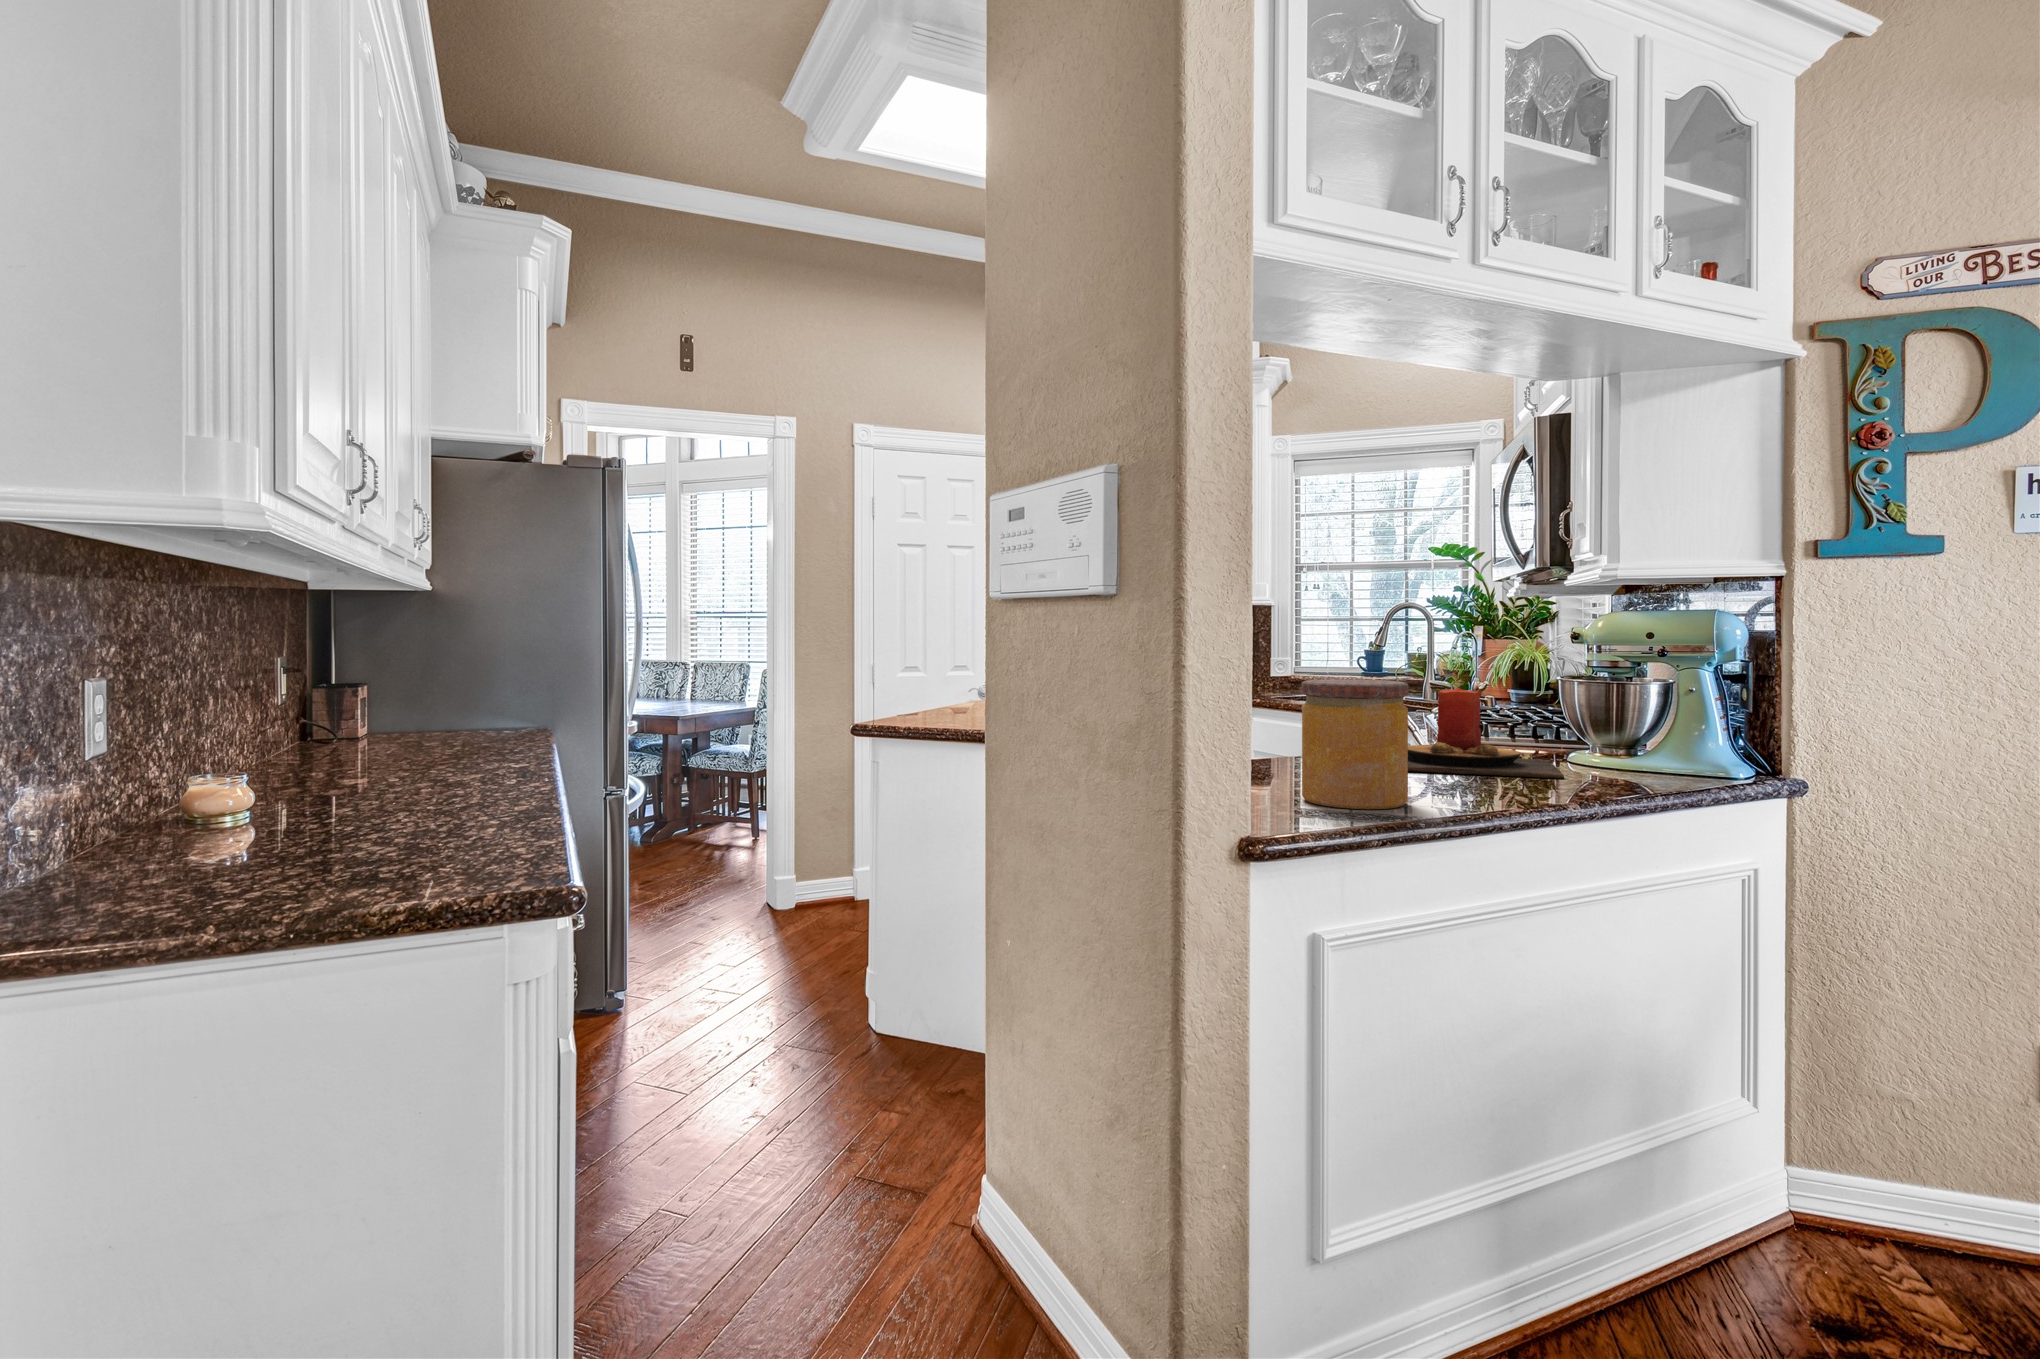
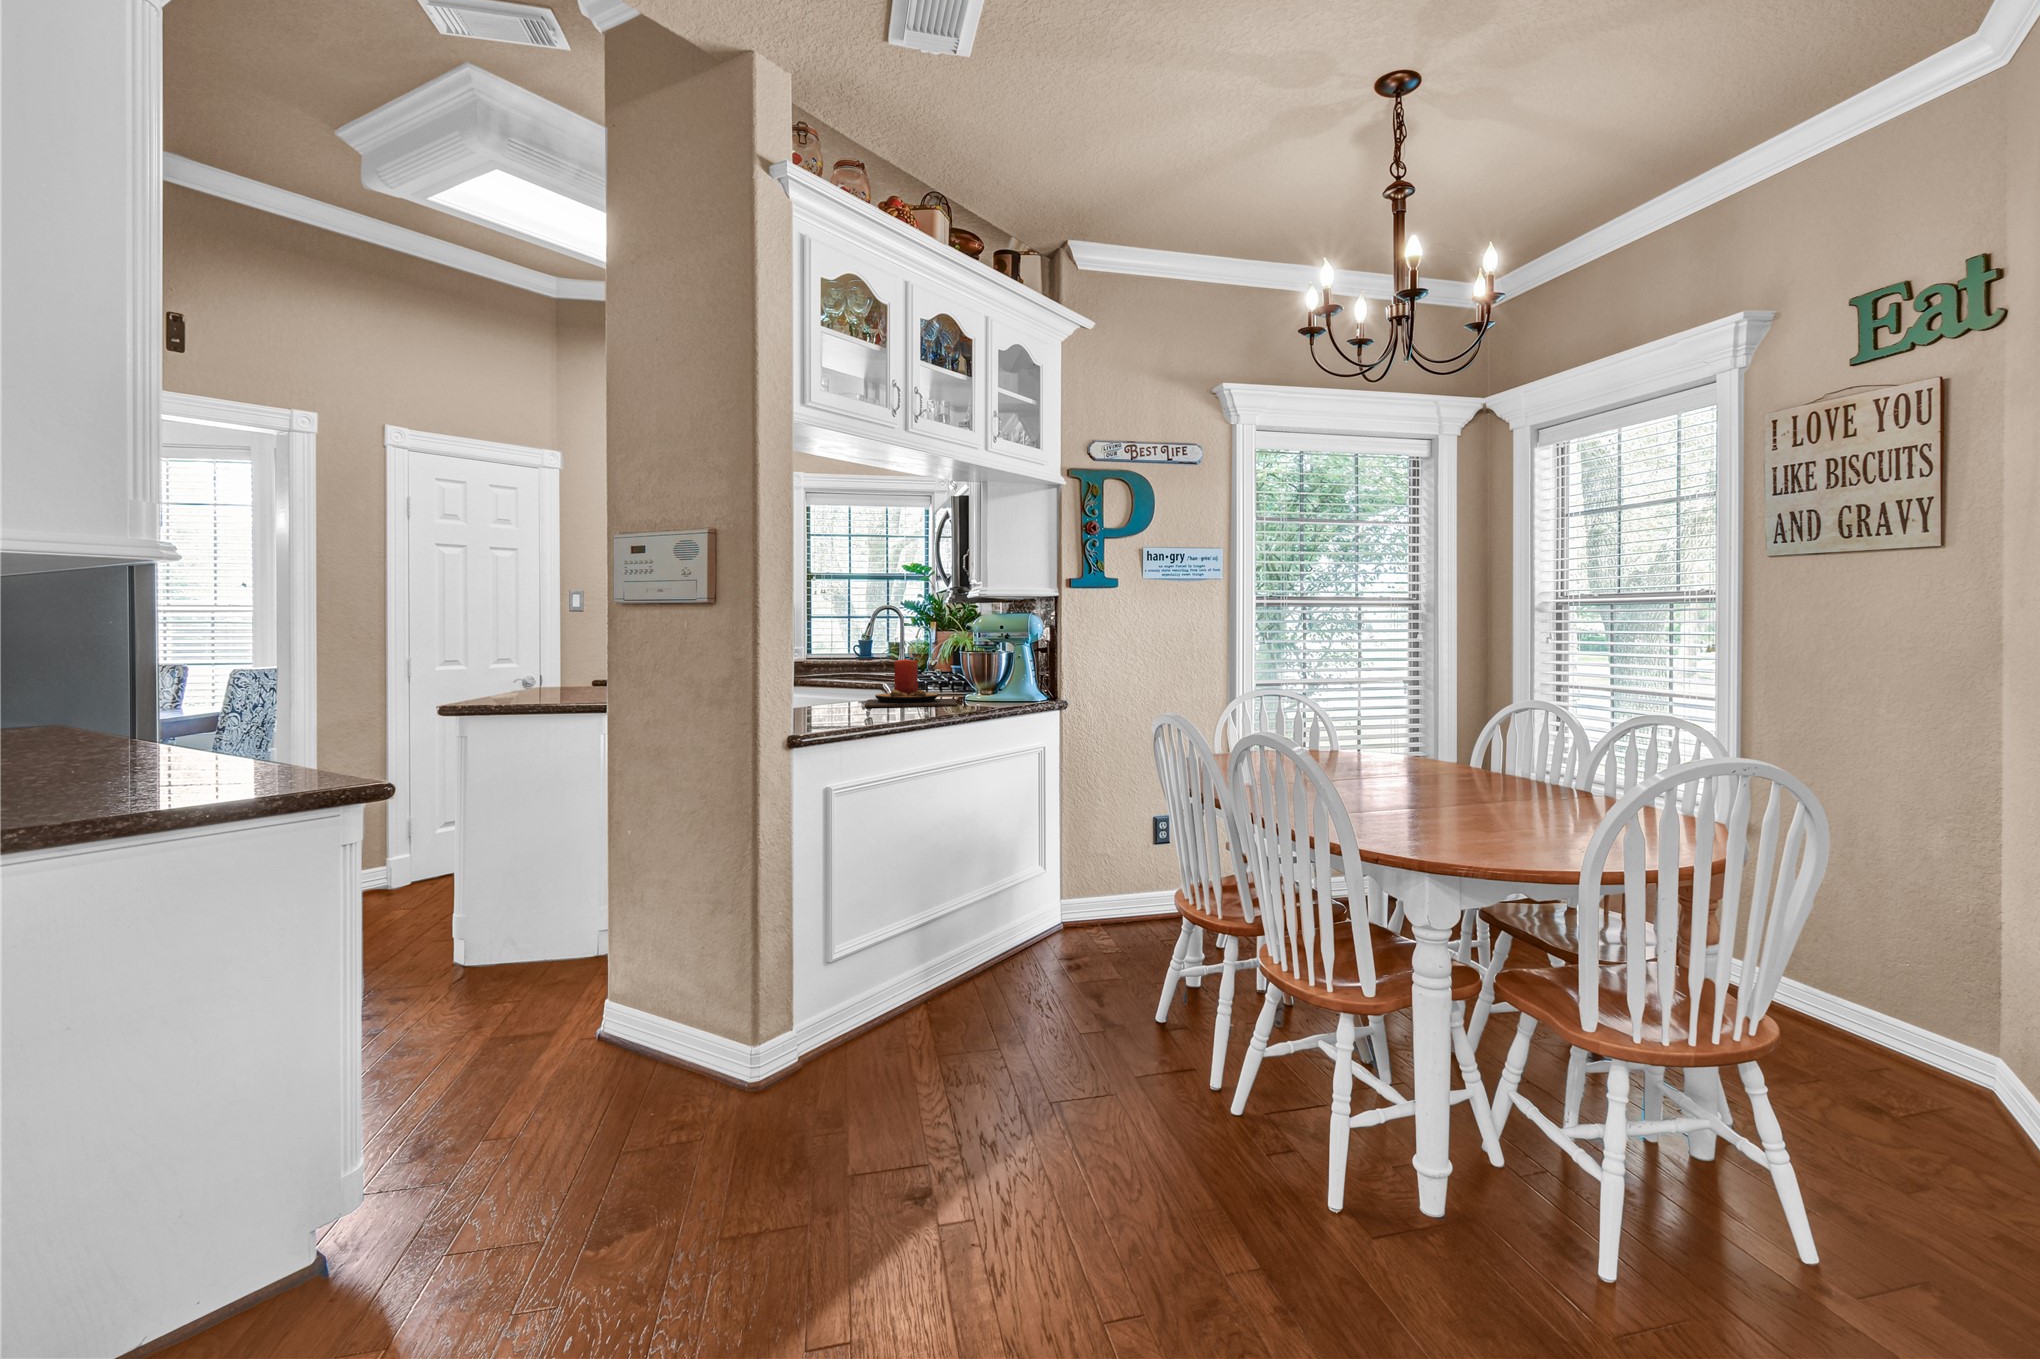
jar: present [1302,679,1409,809] -> none [817,653,874,722]

